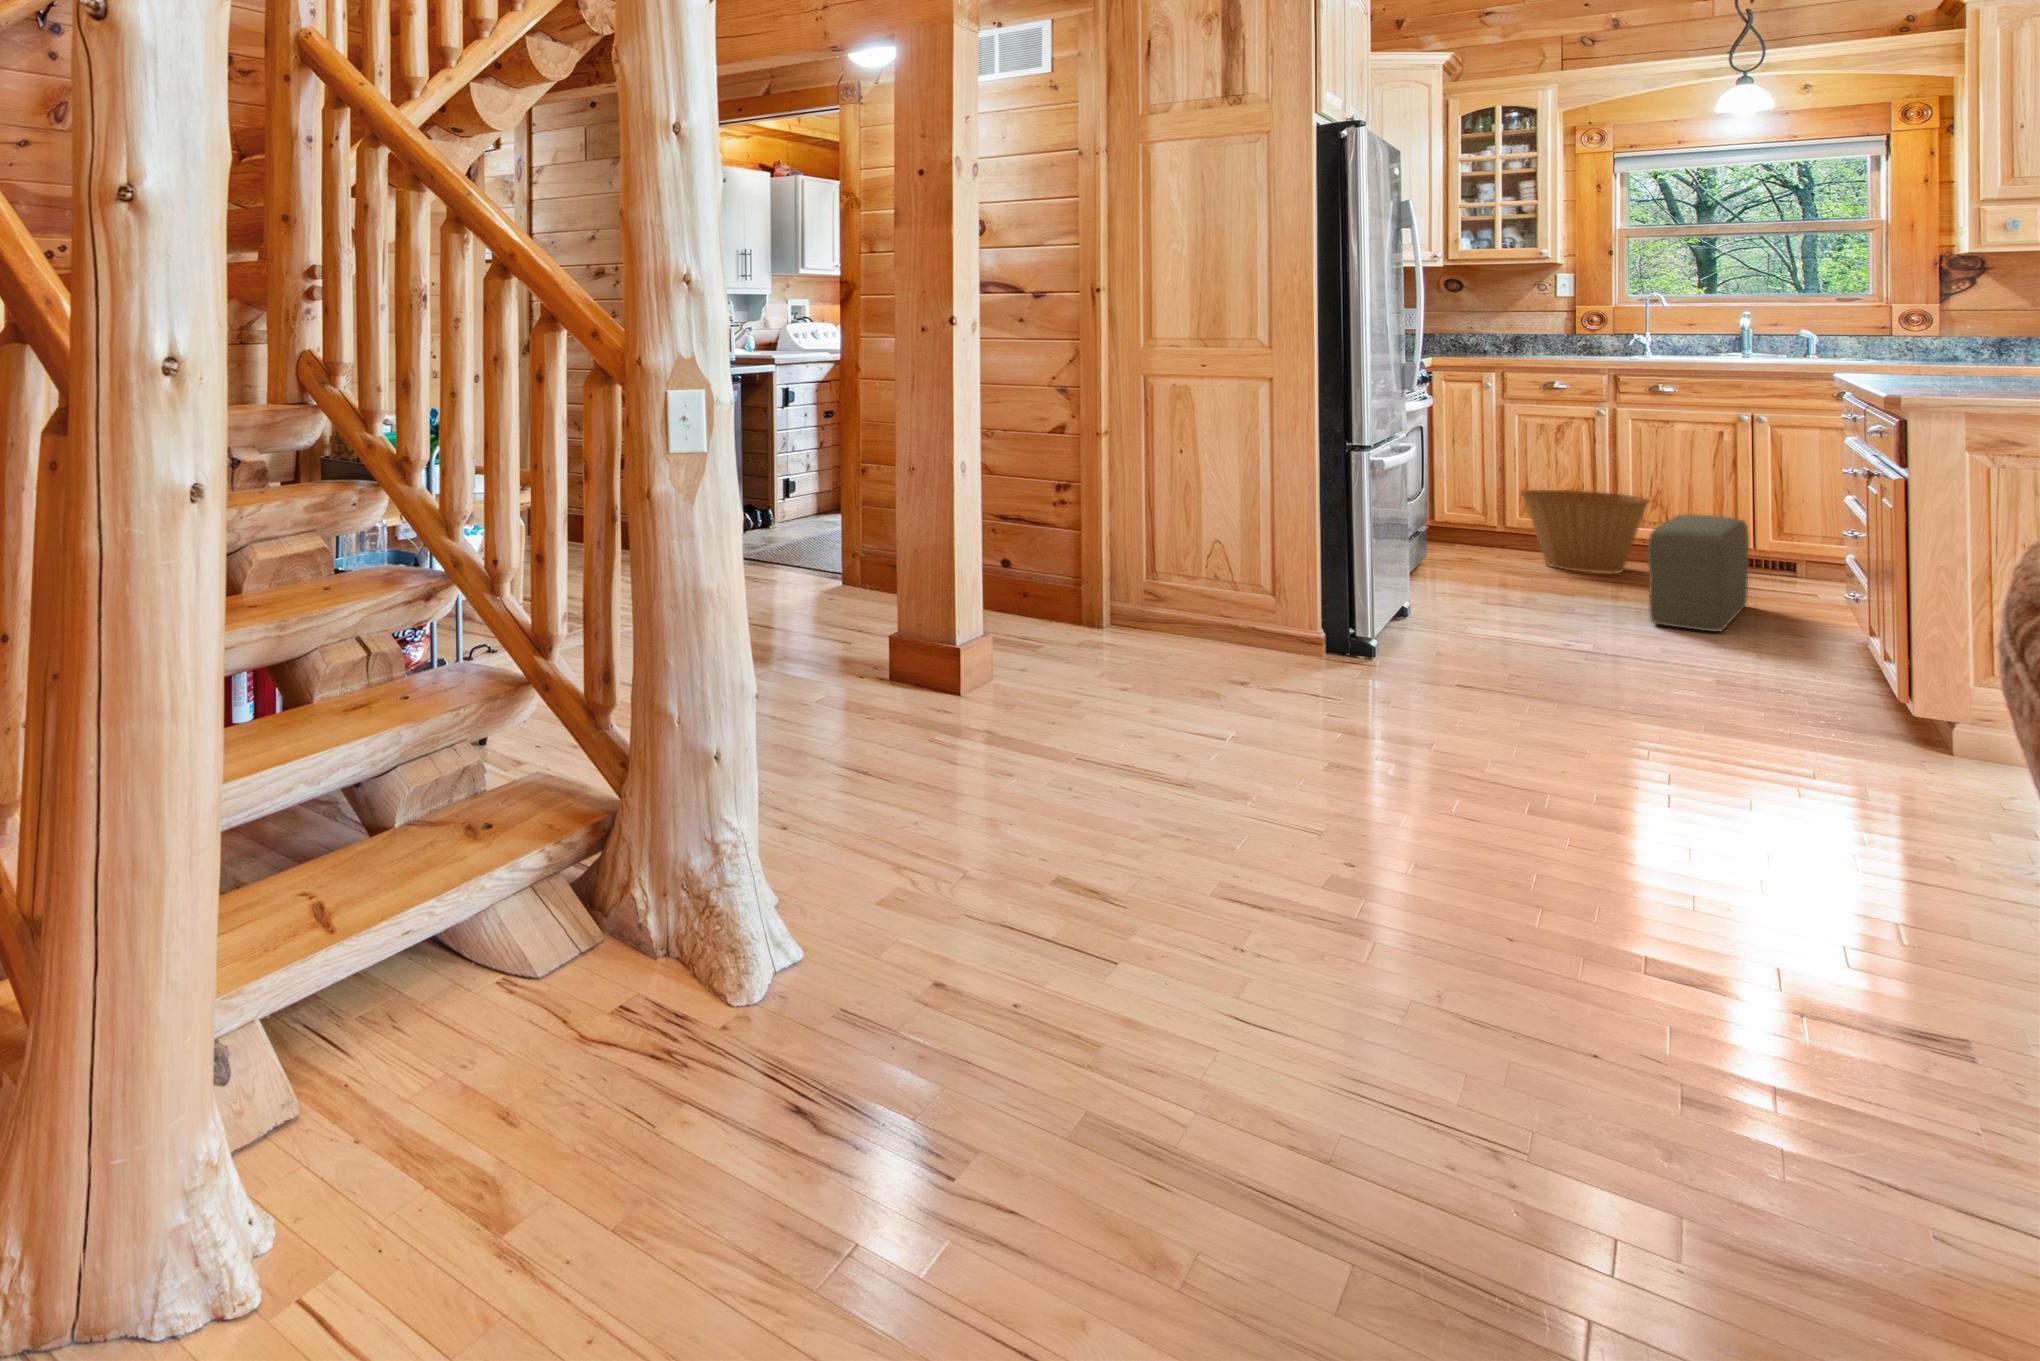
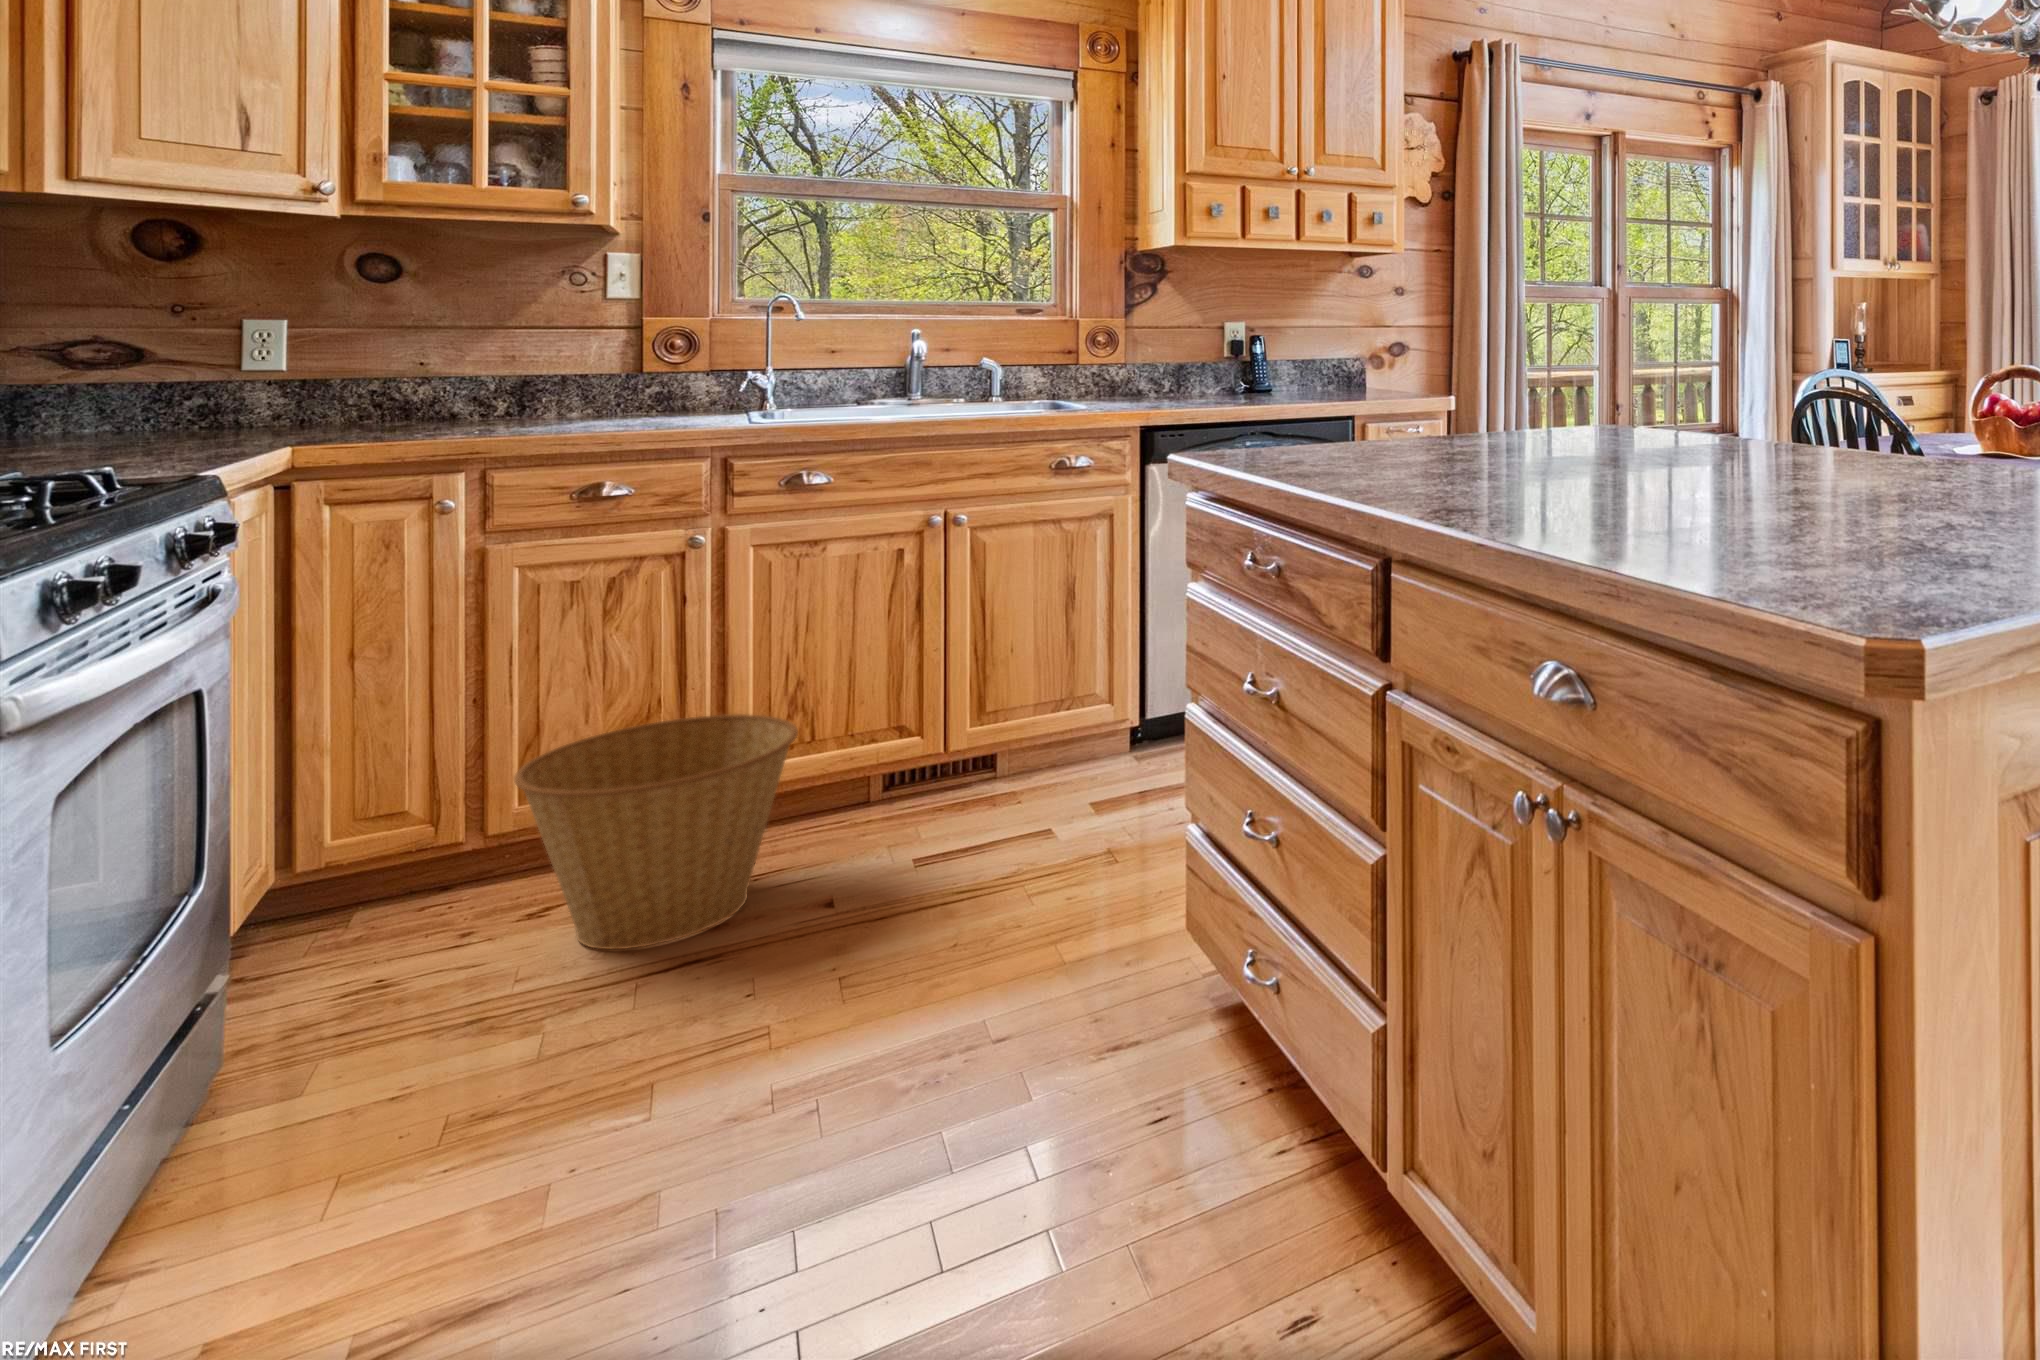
pouf: present [1648,514,1749,632] -> none [852,791,1032,1261]

